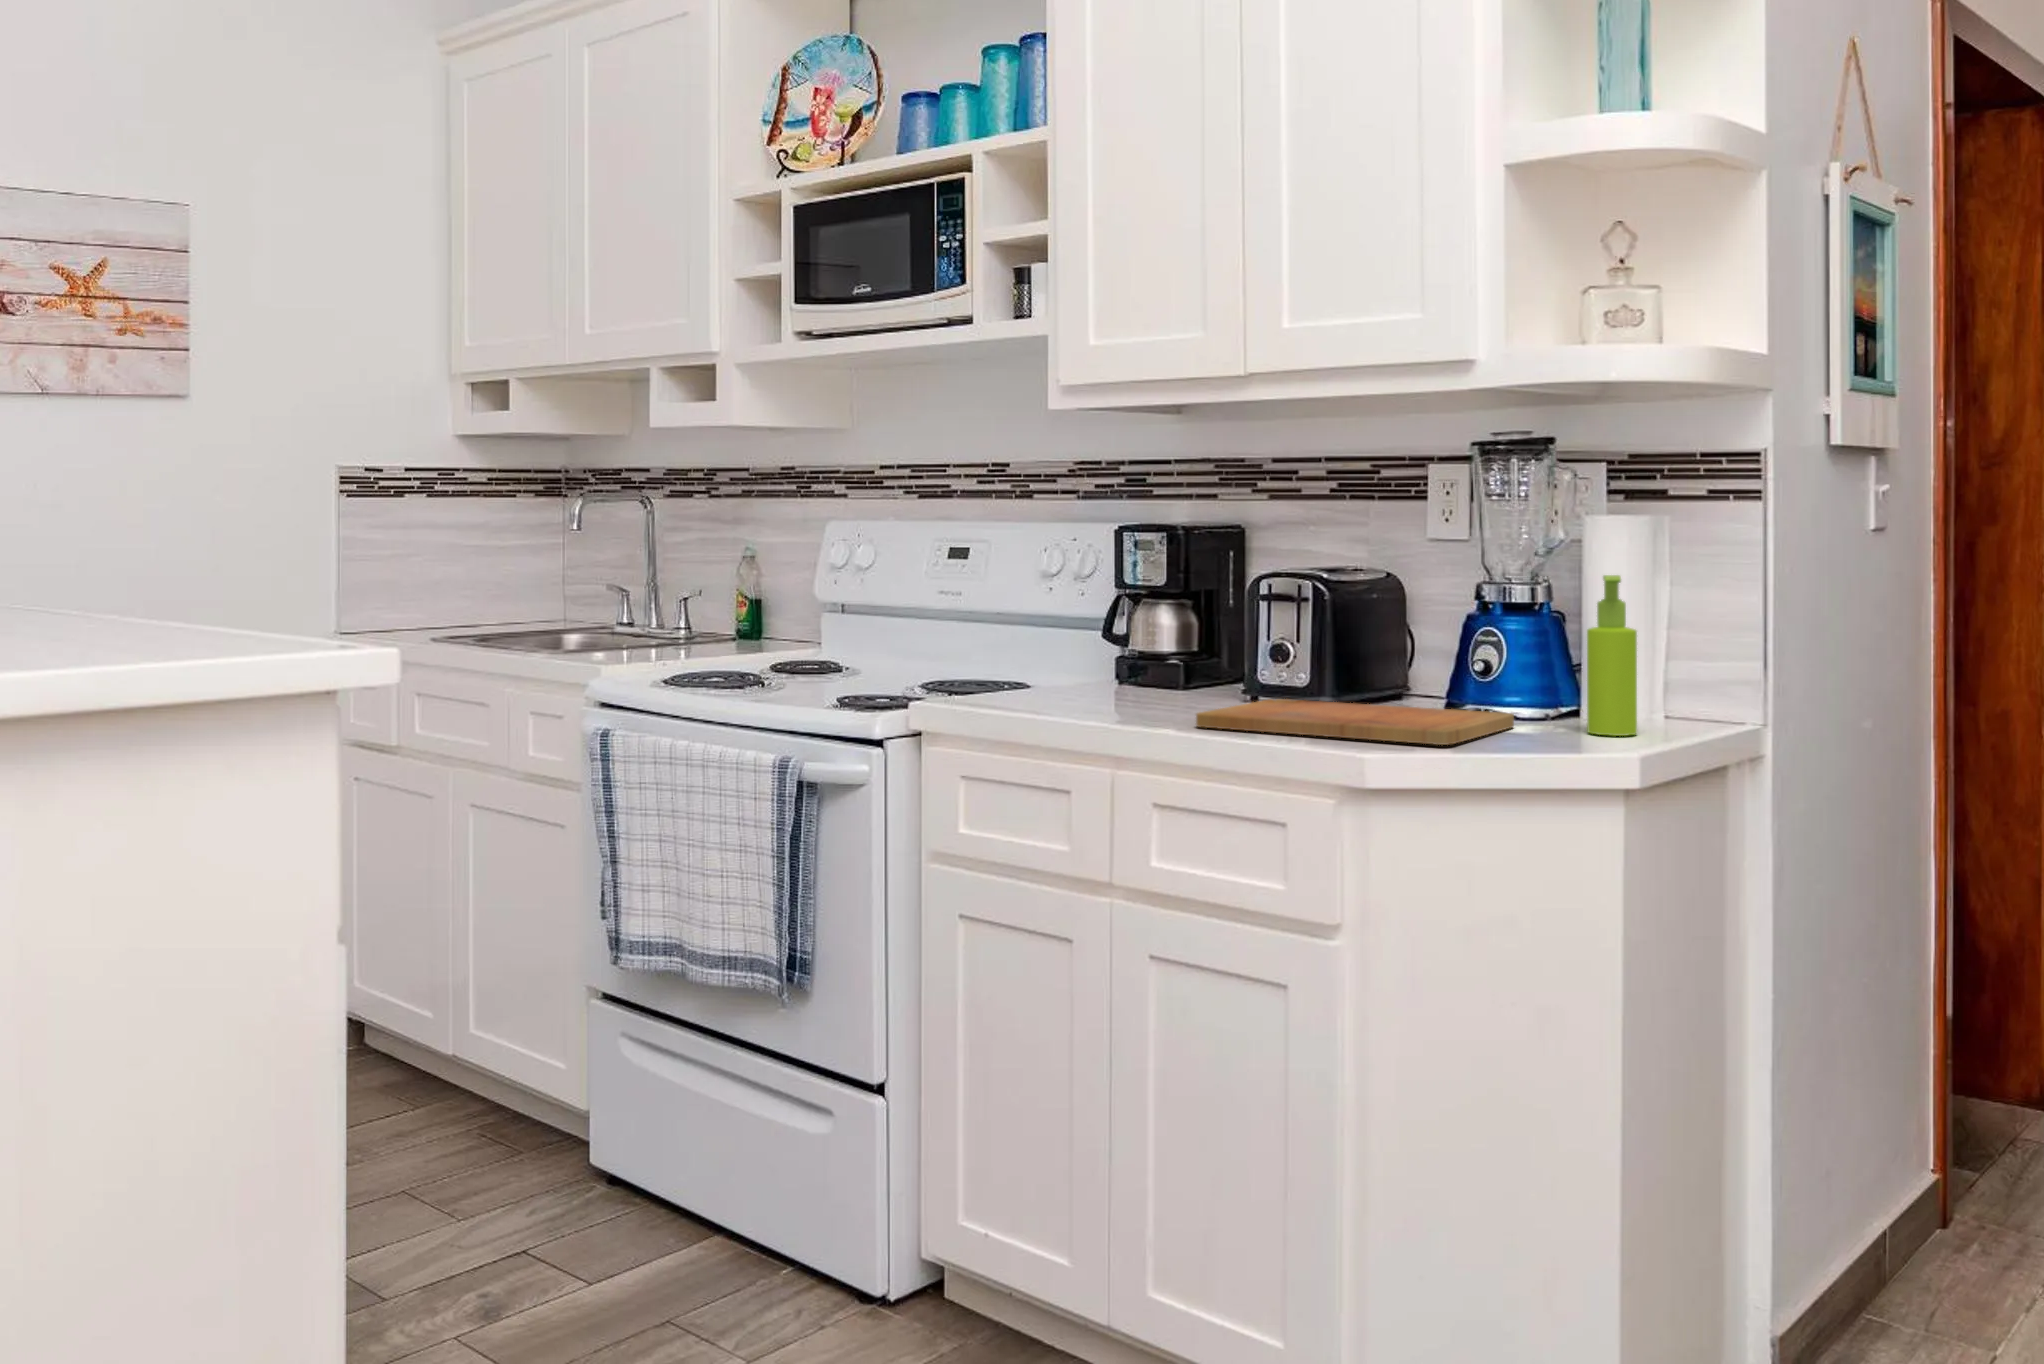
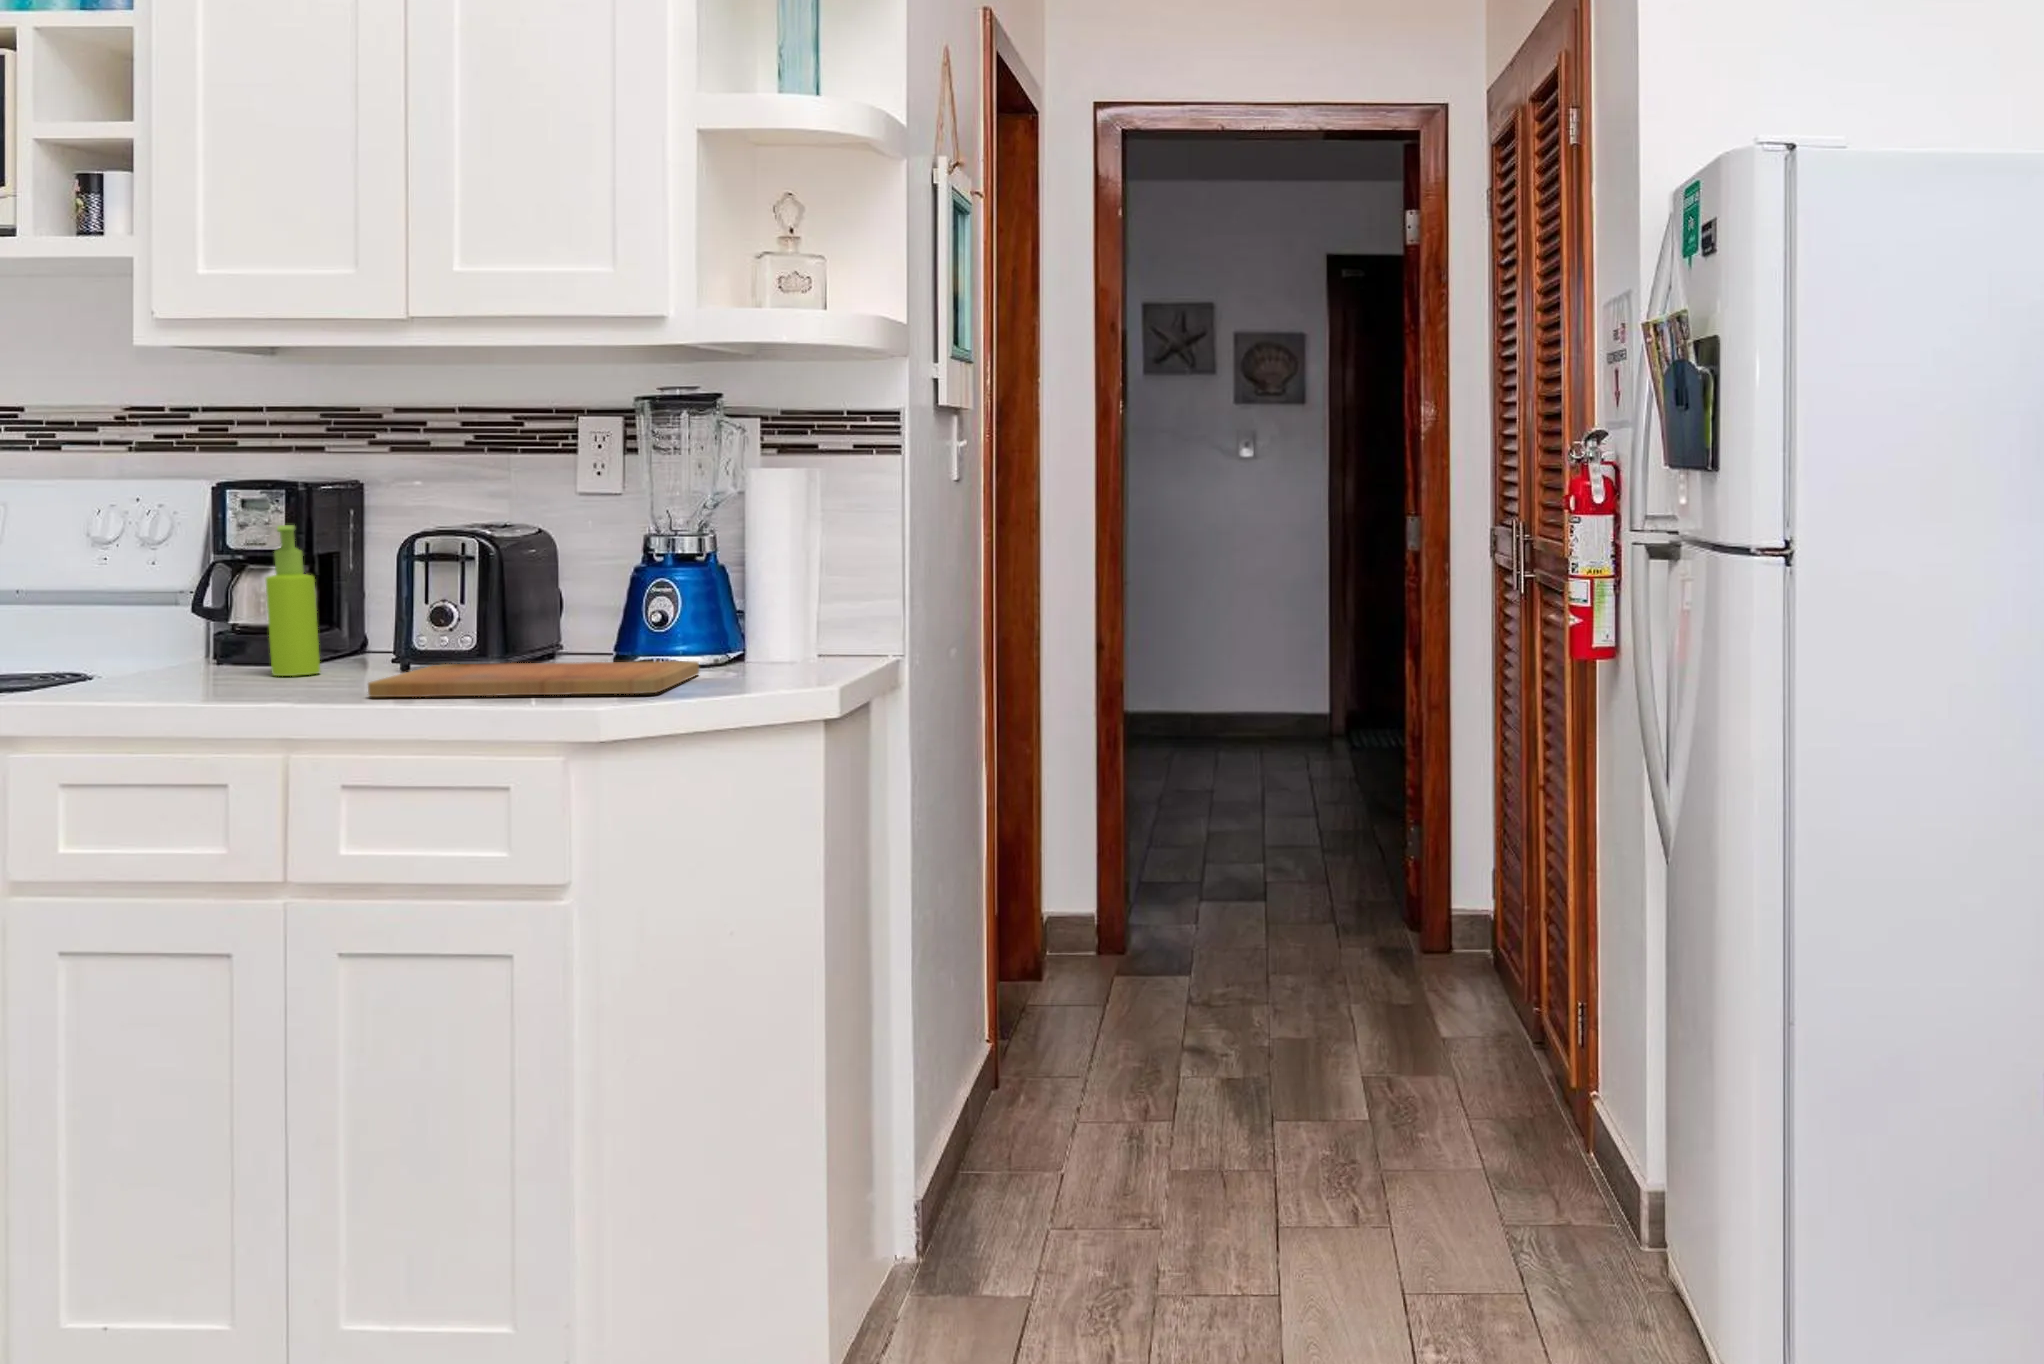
soap dispenser: present [1587,575,1637,736] -> present [266,525,320,676]

